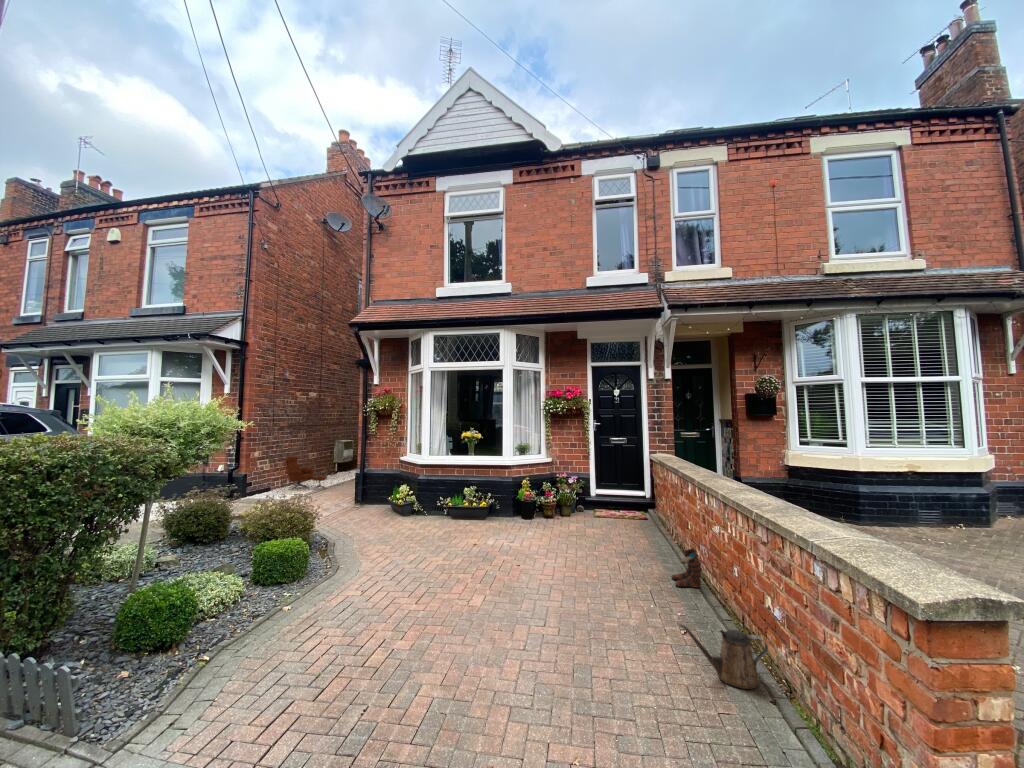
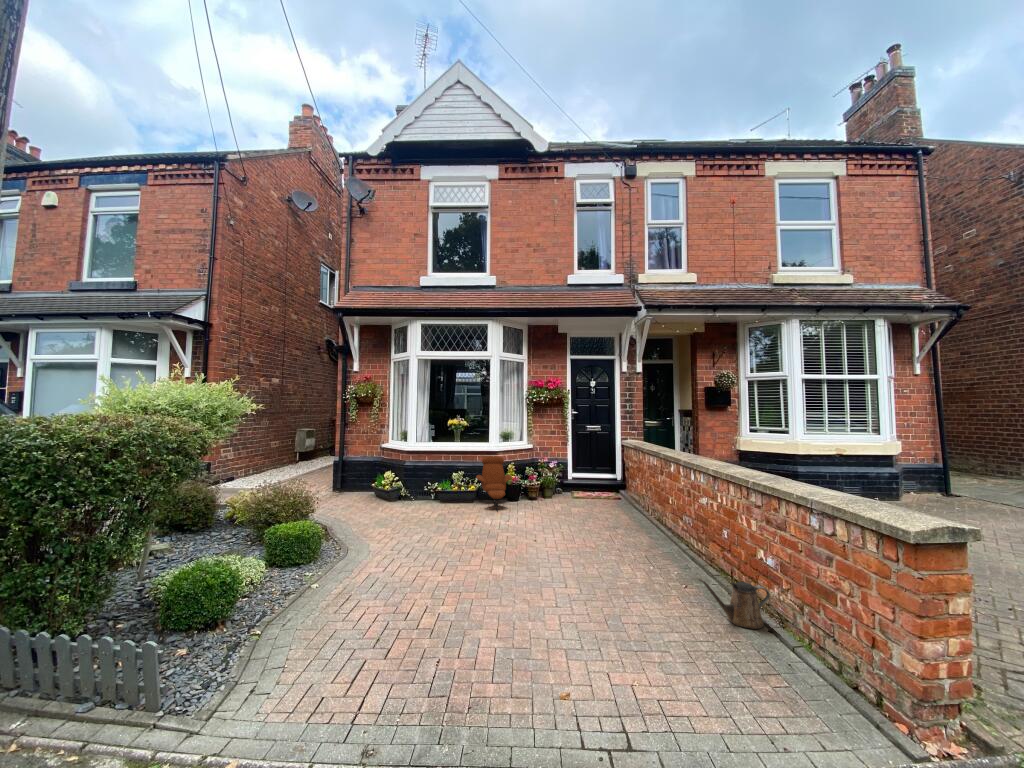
lounge chair: present [285,456,327,488] -> present [476,456,512,511]
boots: present [672,548,702,588] -> none [662,520,691,554]

